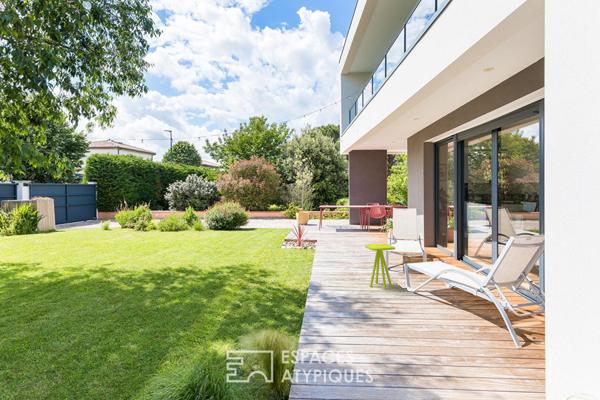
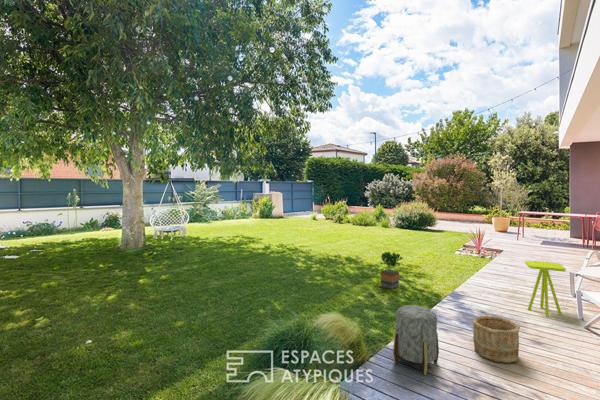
potted tree: none [237,254,262,294] -> present [381,252,402,289]
wooden bucket: none [362,299,402,341] -> present [472,316,520,363]
stool: none [312,305,354,378] -> present [393,305,439,375]

